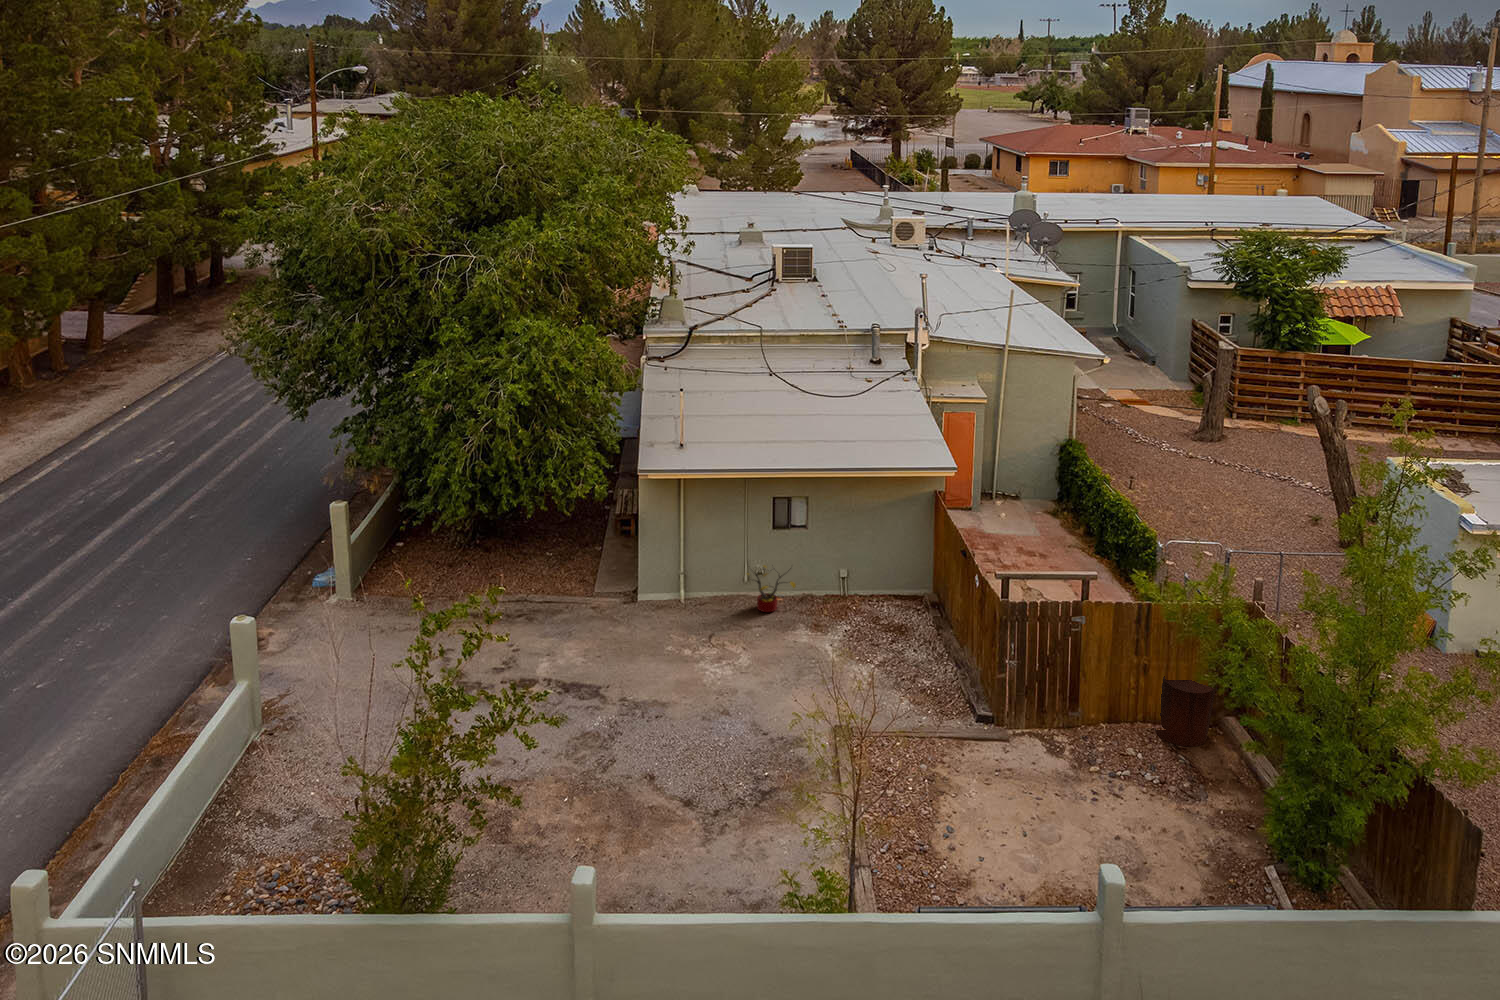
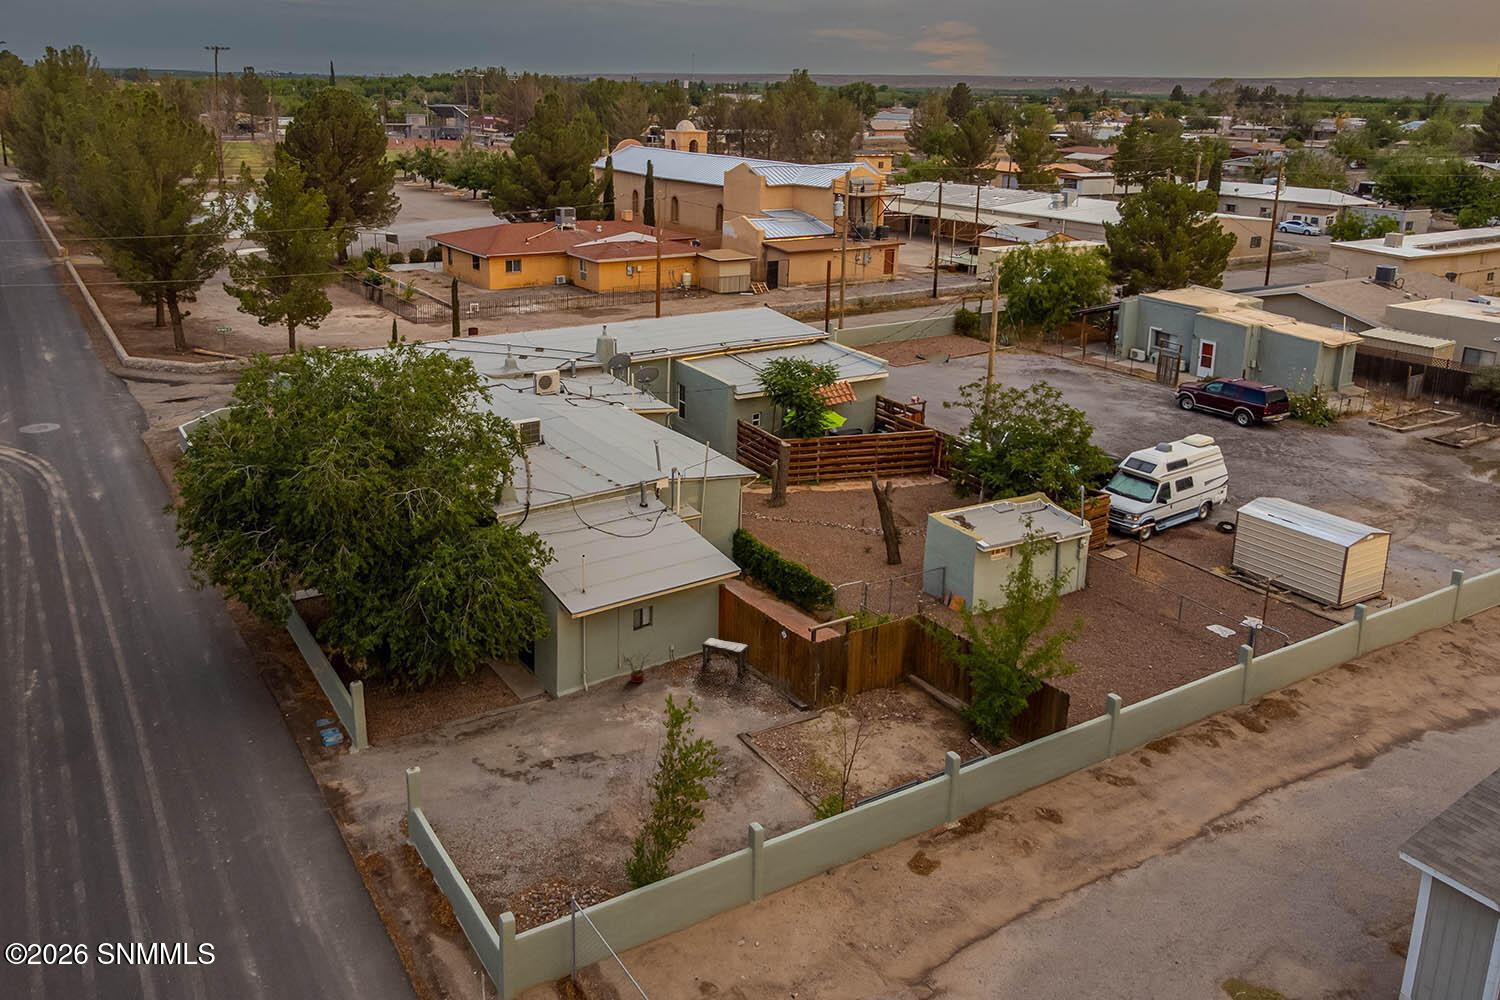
bench: none [883,572,953,636] -> present [702,638,748,673]
trash can: present [1155,676,1215,747] -> none [884,656,913,697]

